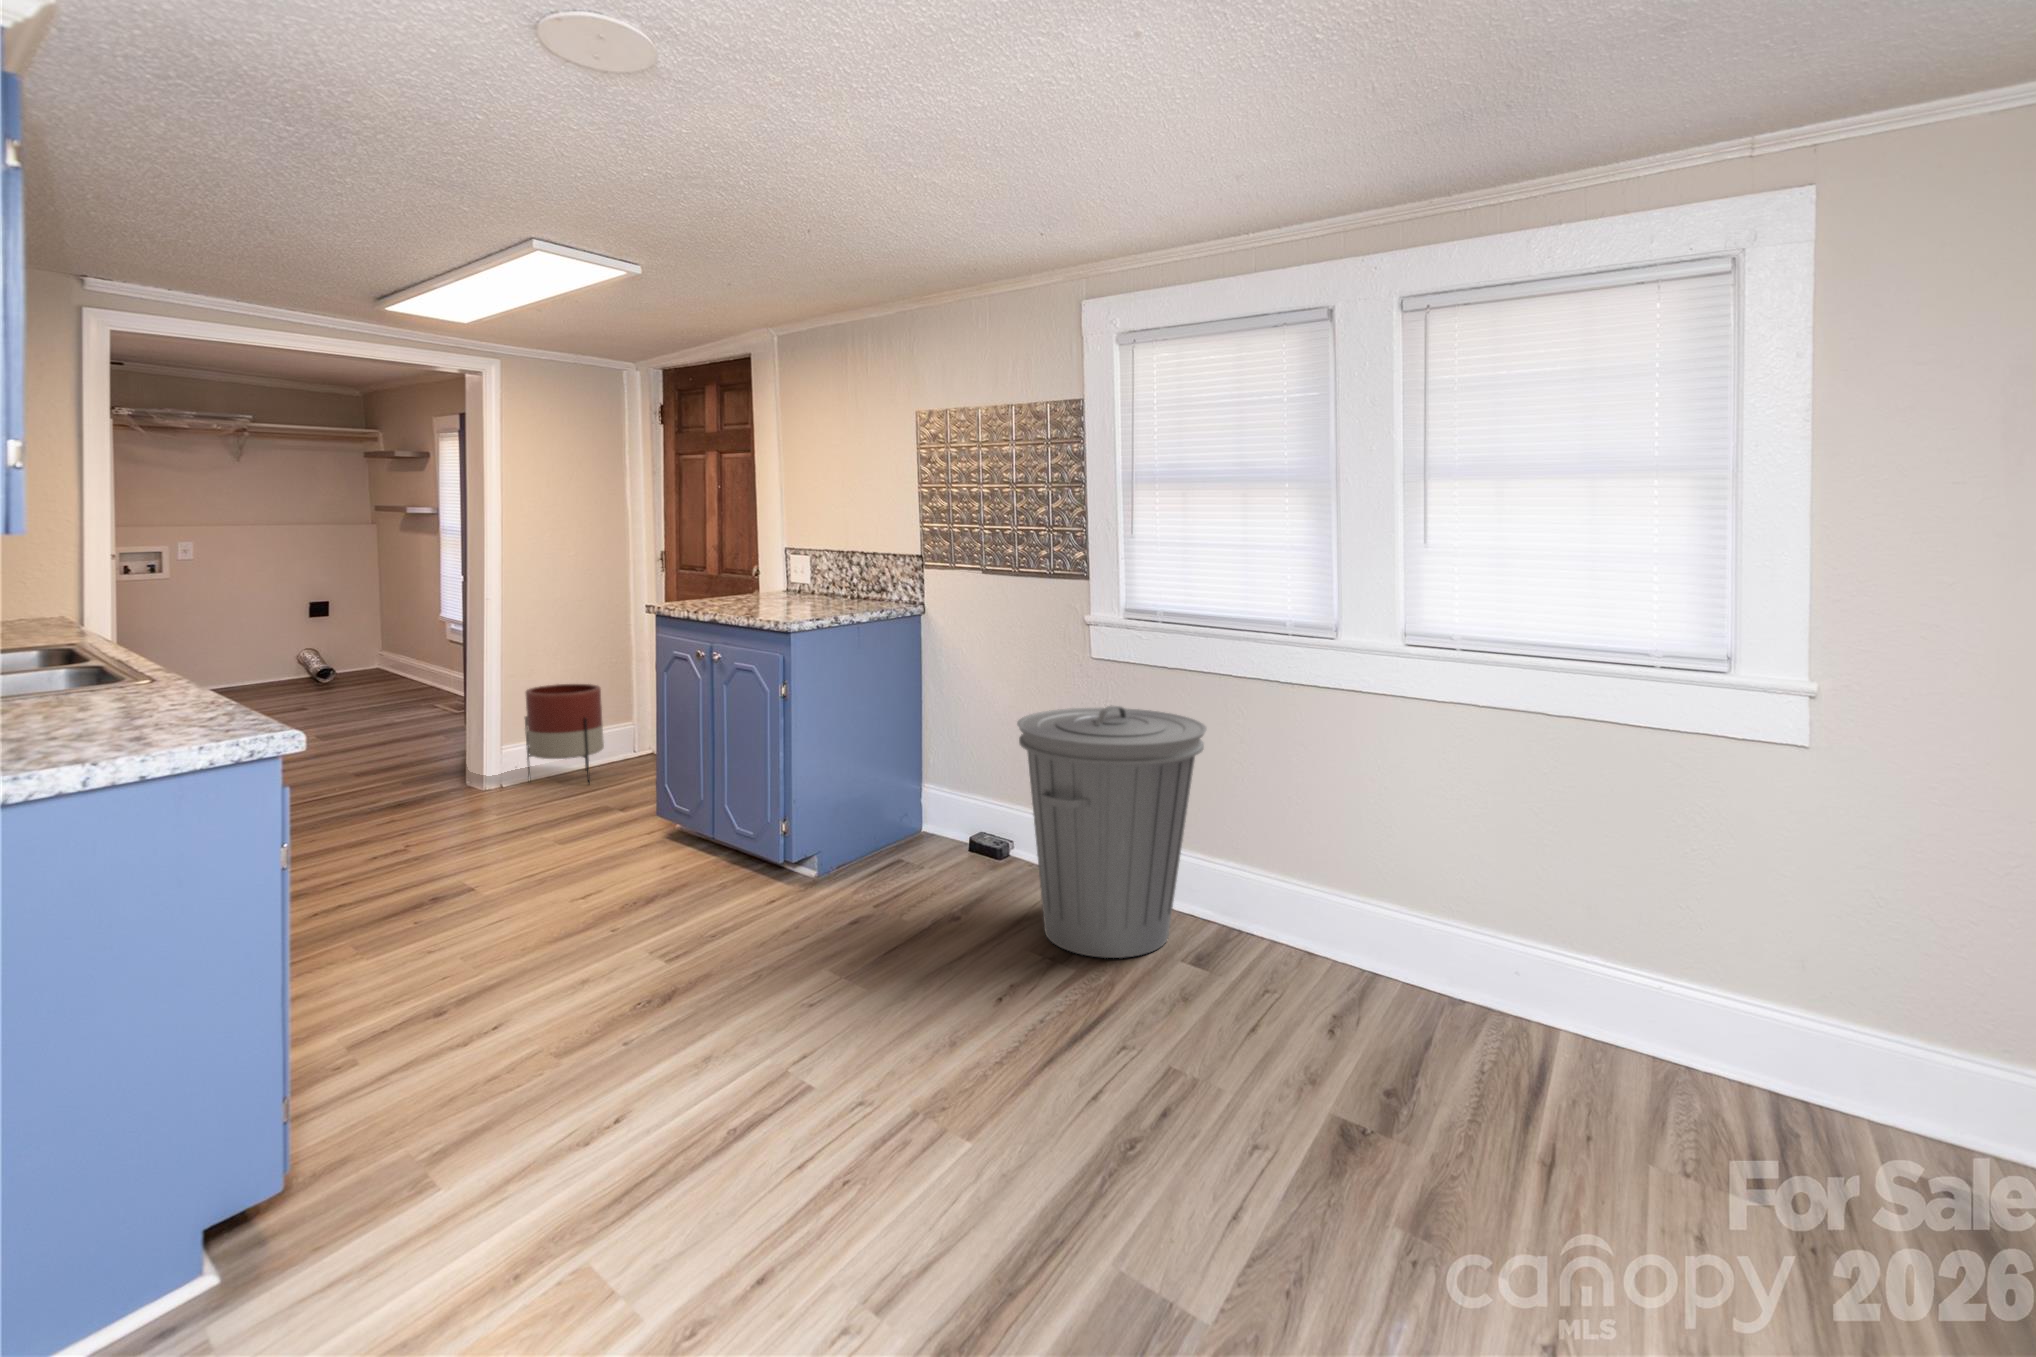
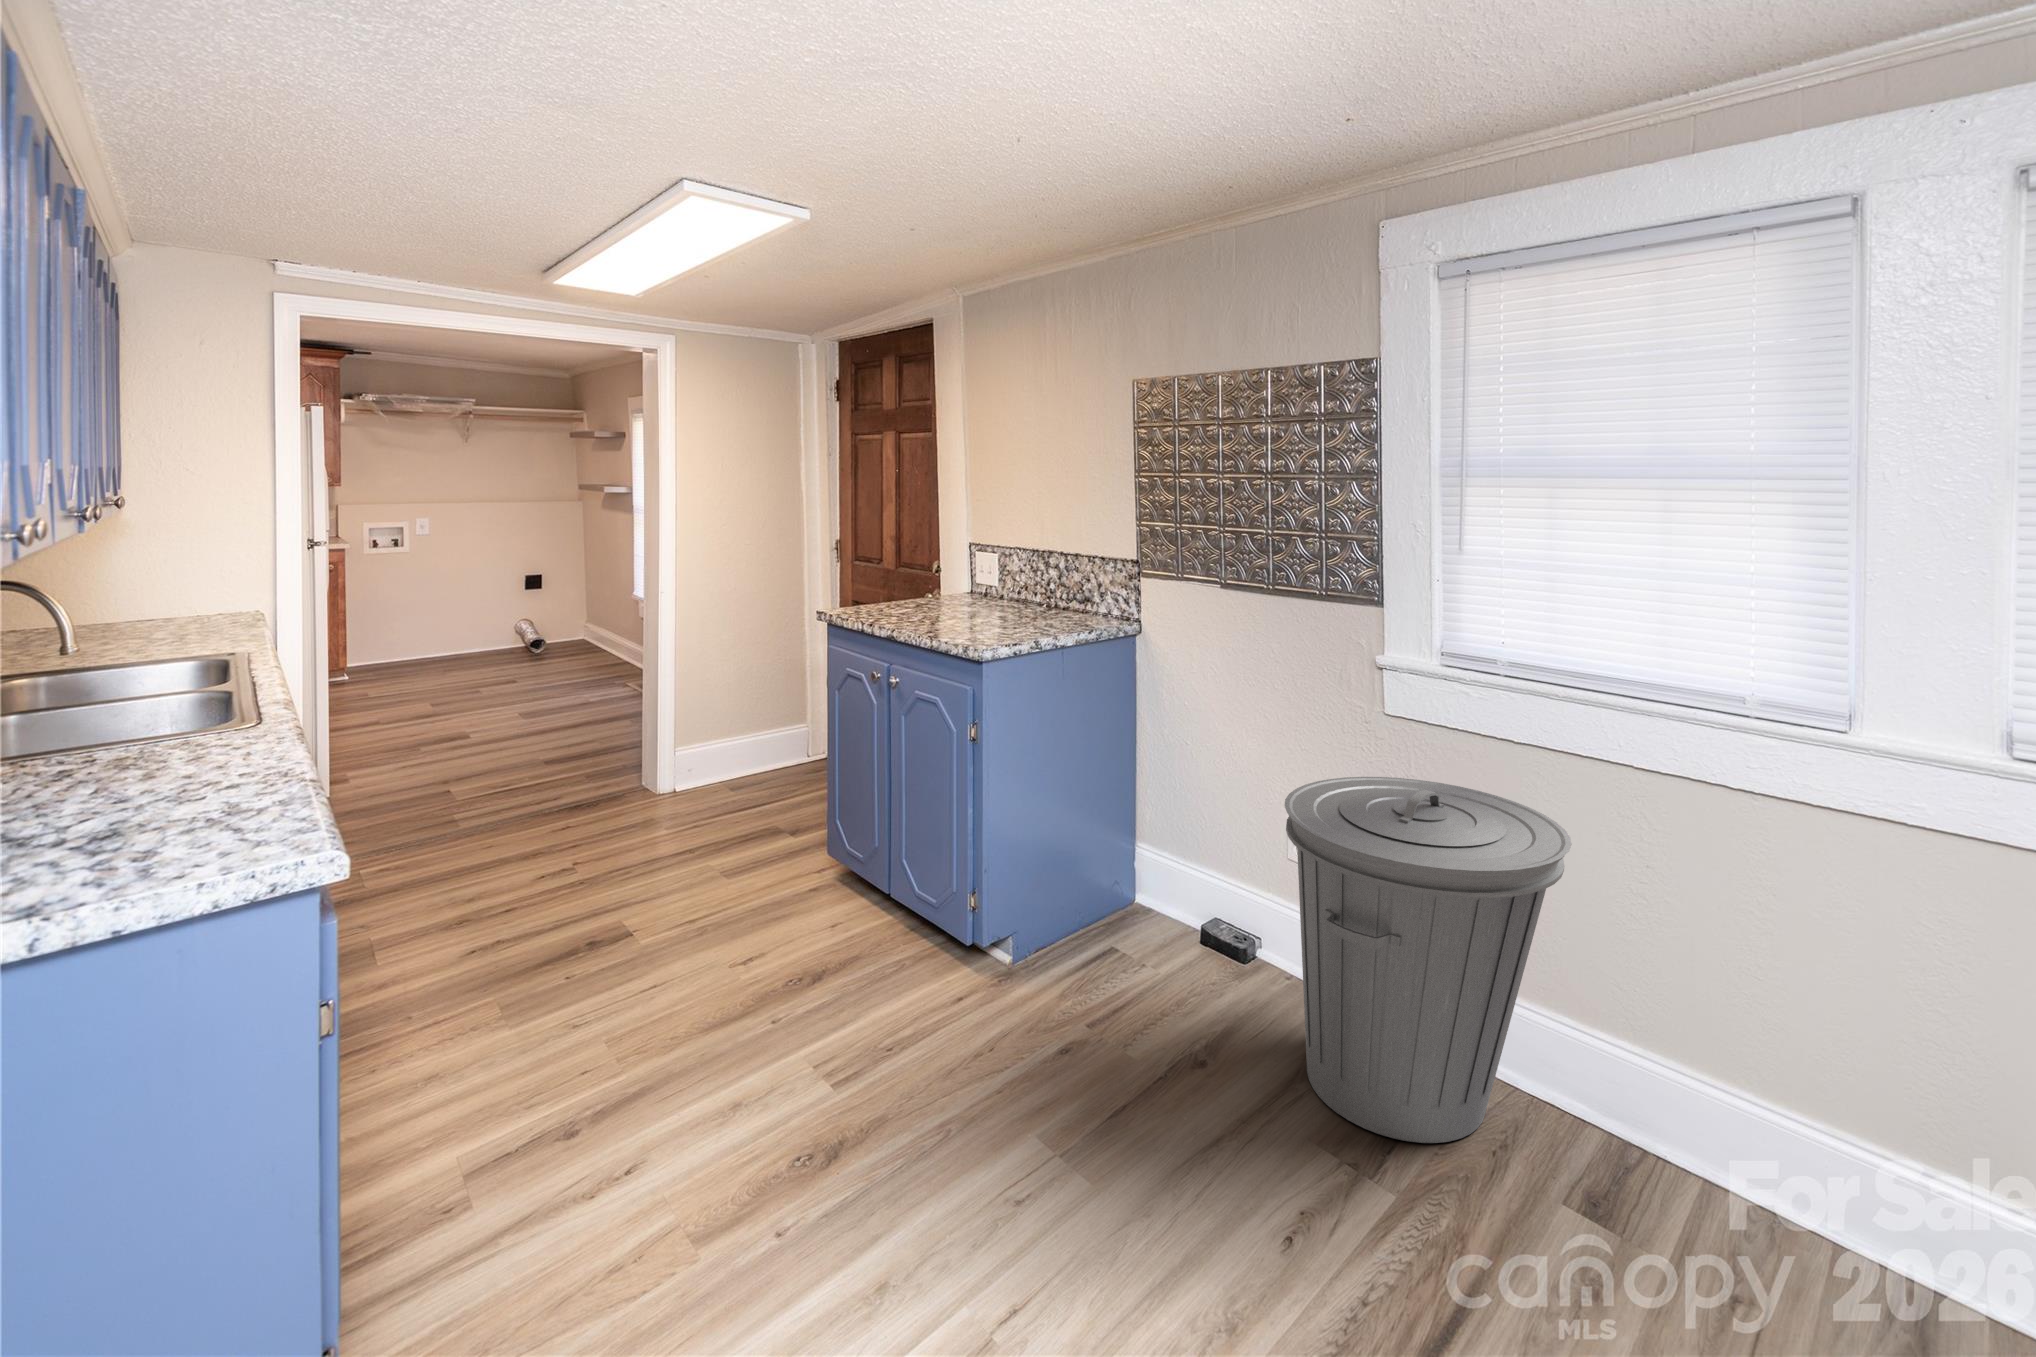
planter: present [525,684,604,784] -> none [698,682,778,793]

